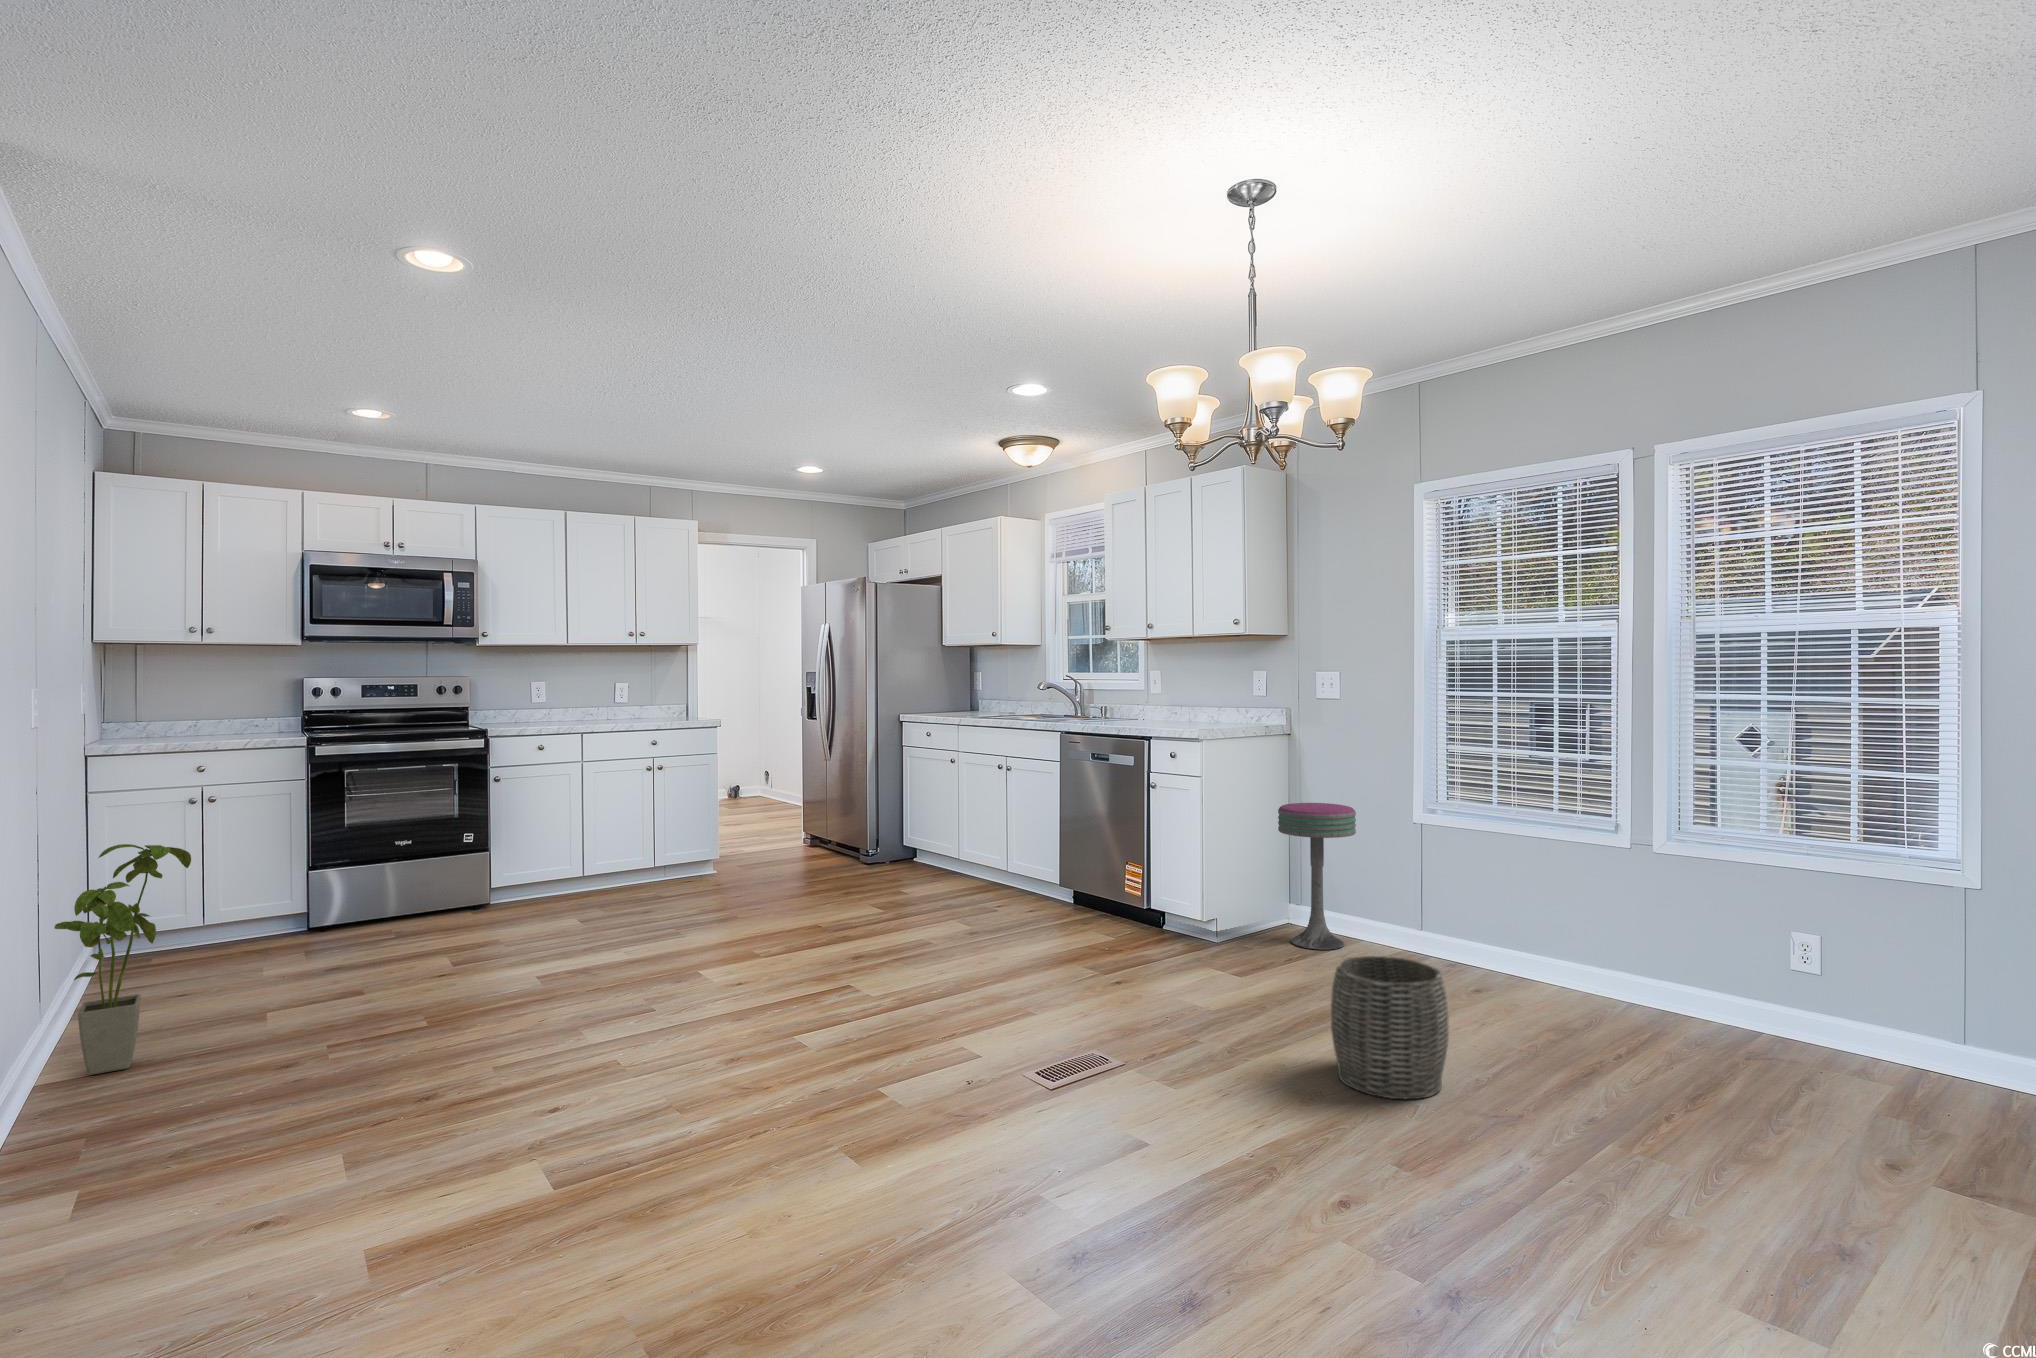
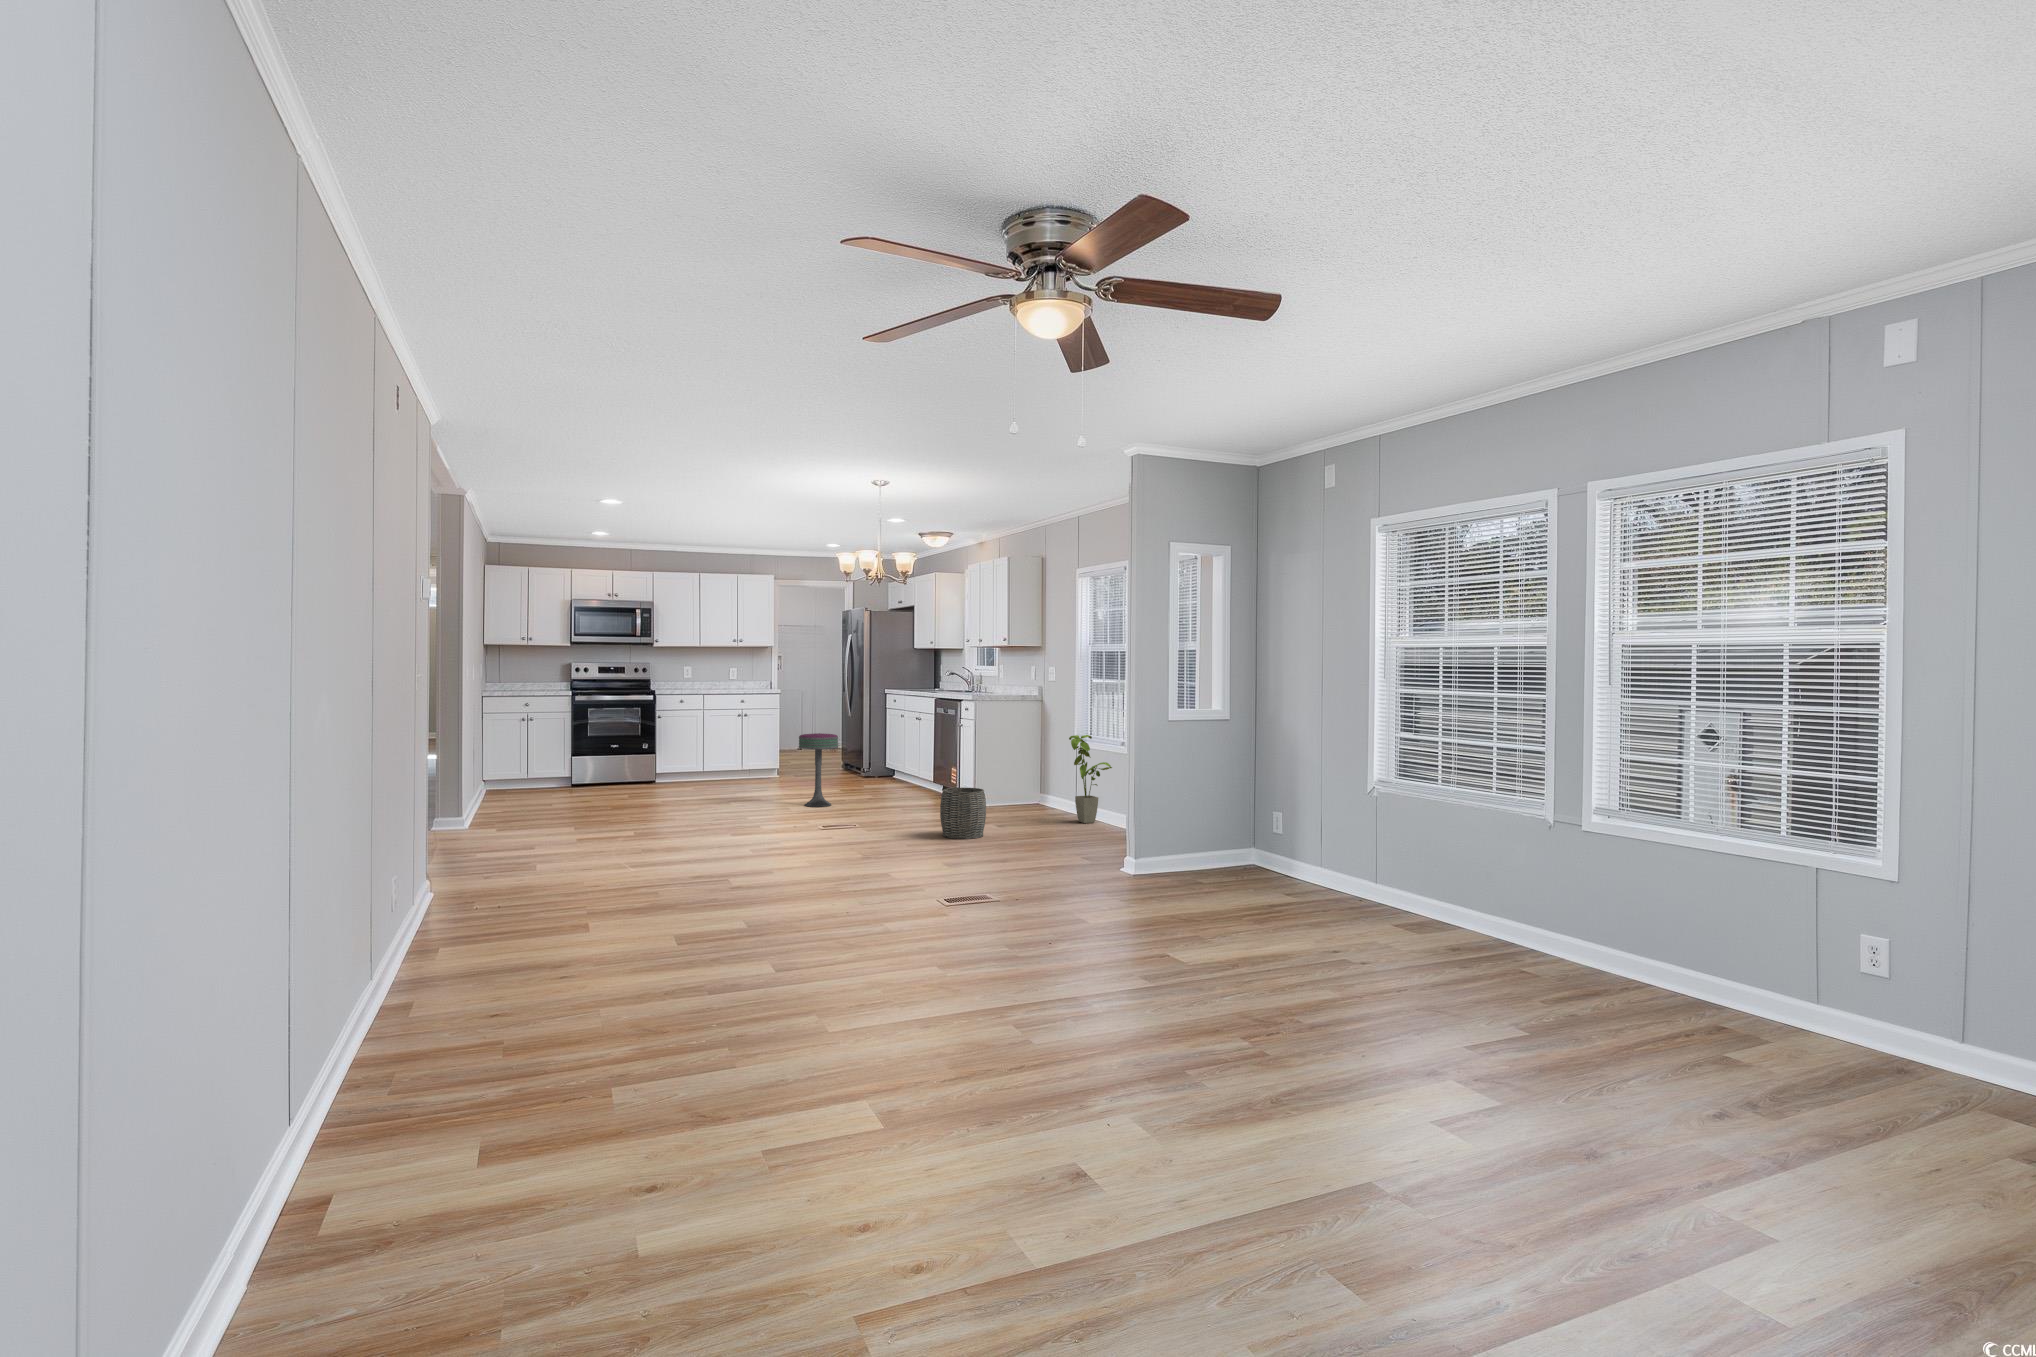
bar stool: present [1278,803,1356,950] -> present [799,733,838,807]
house plant: present [54,844,191,1075] -> present [1069,735,1112,823]

